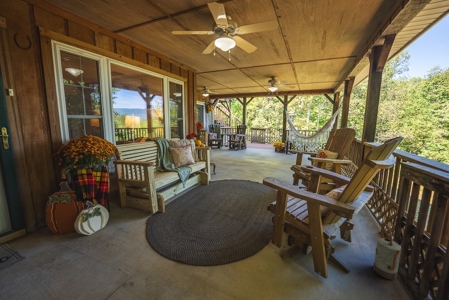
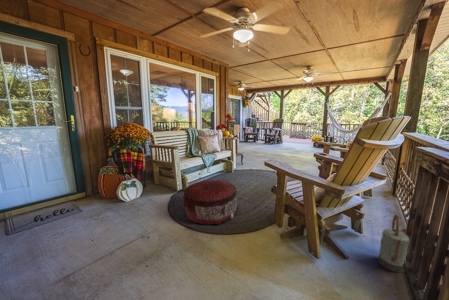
pouf: none [168,199,230,254] -> present [183,180,238,224]

